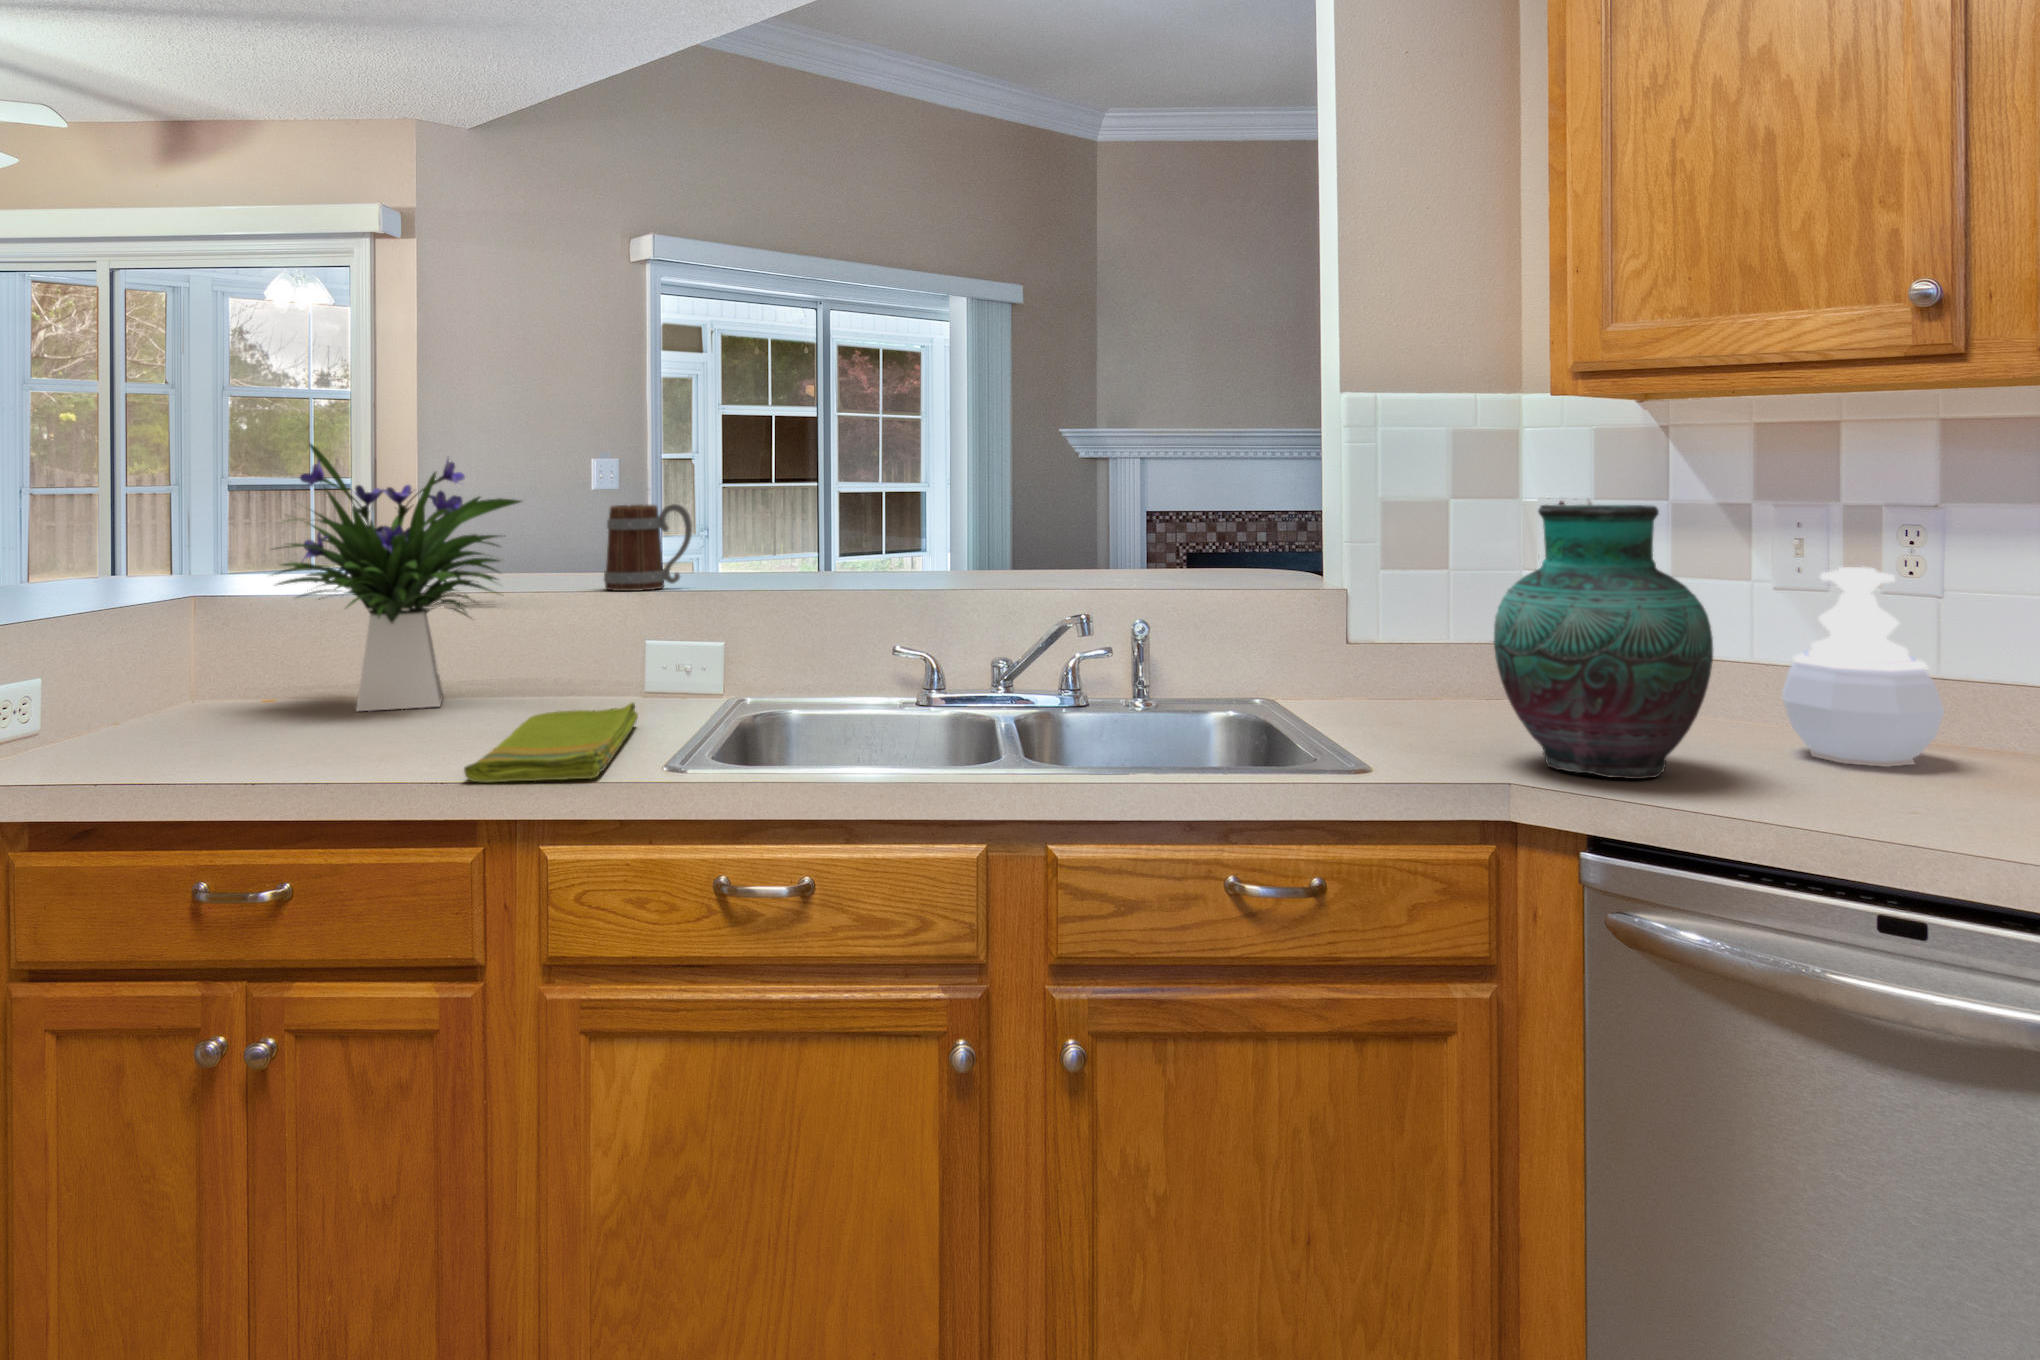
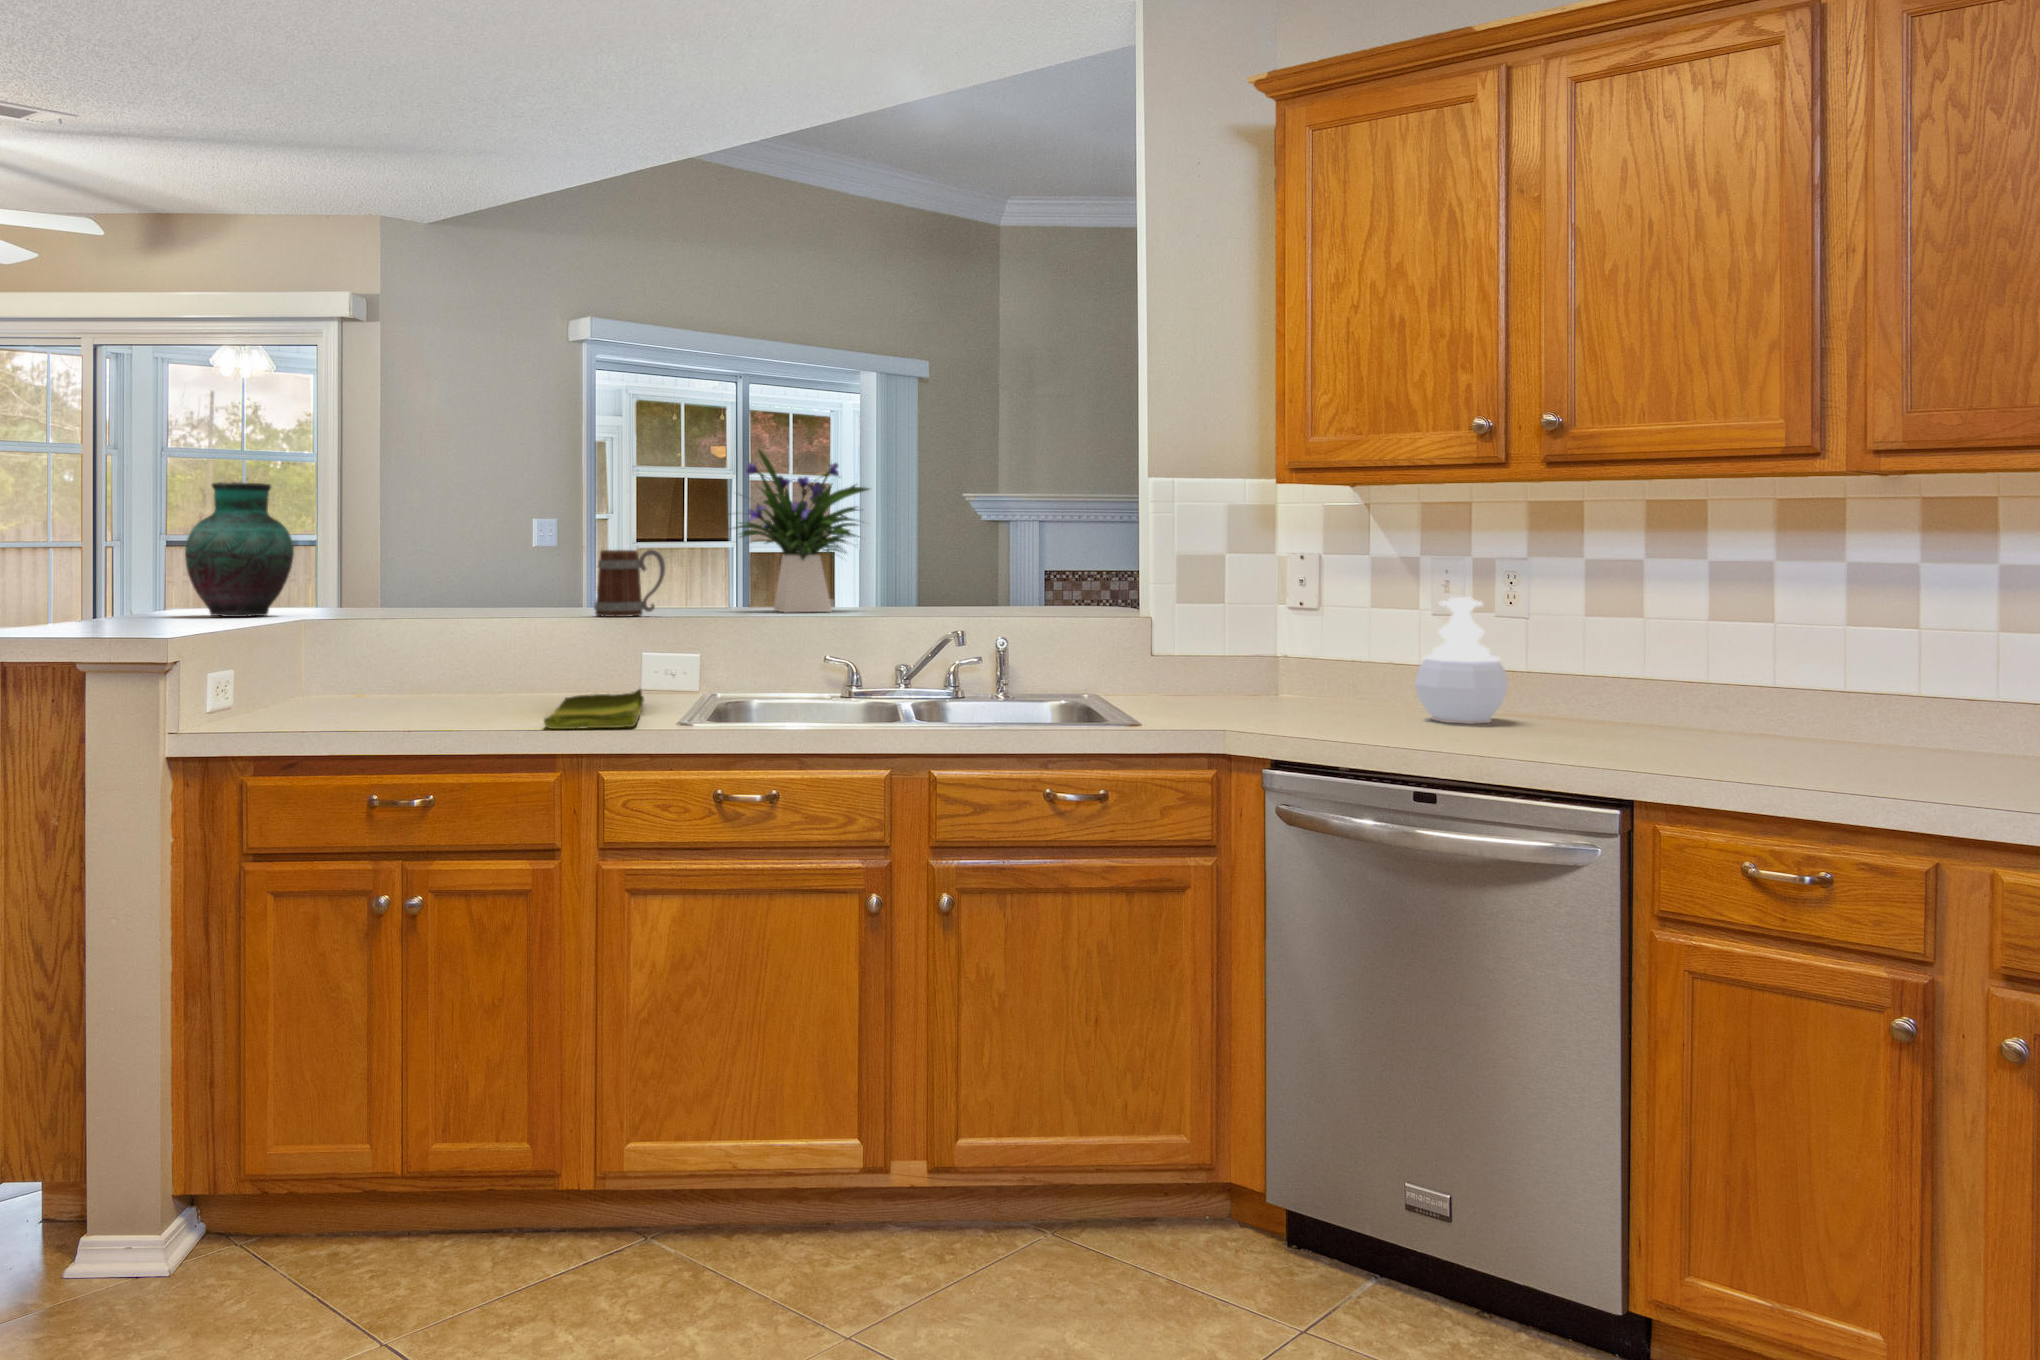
flower arrangement: present [276,444,521,711] -> present [738,450,869,613]
vase: present [1494,505,1713,779] -> present [185,482,294,617]

